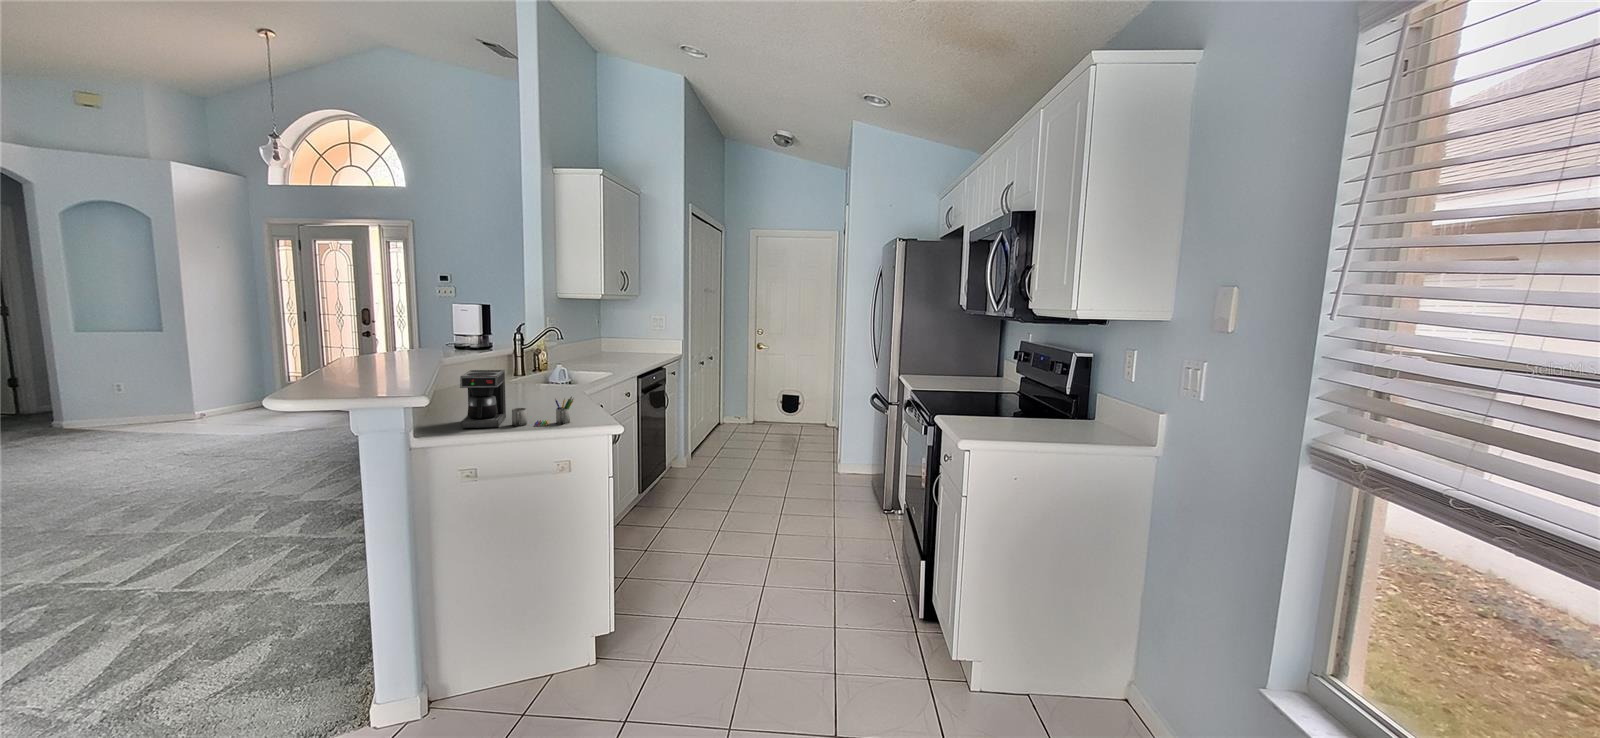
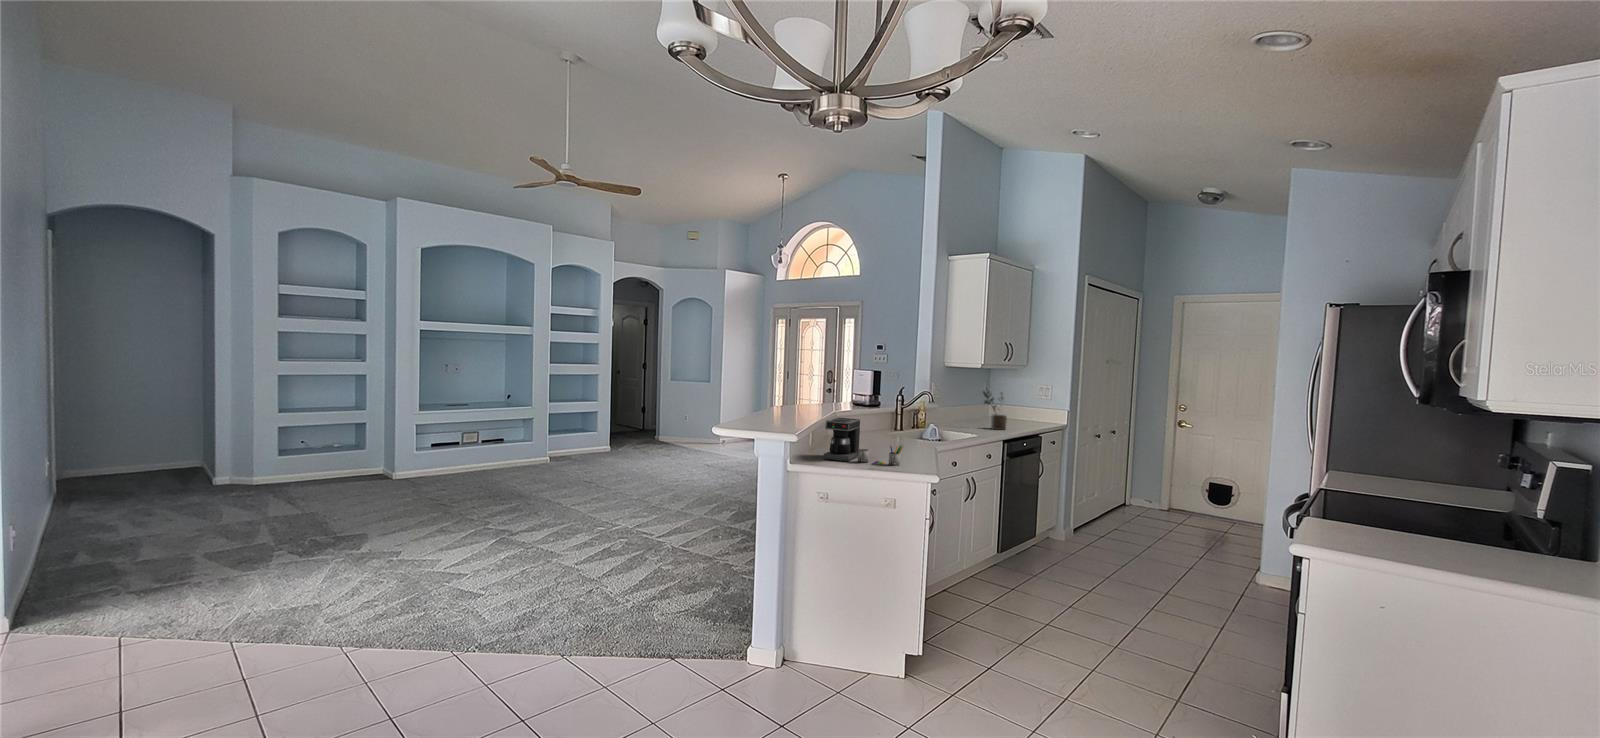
potted plant: none [607,323,634,364] -> present [983,391,1007,430]

